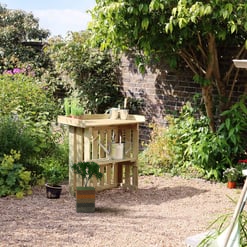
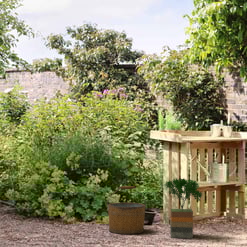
bucket: none [21,168,54,210] -> present [107,186,146,234]

